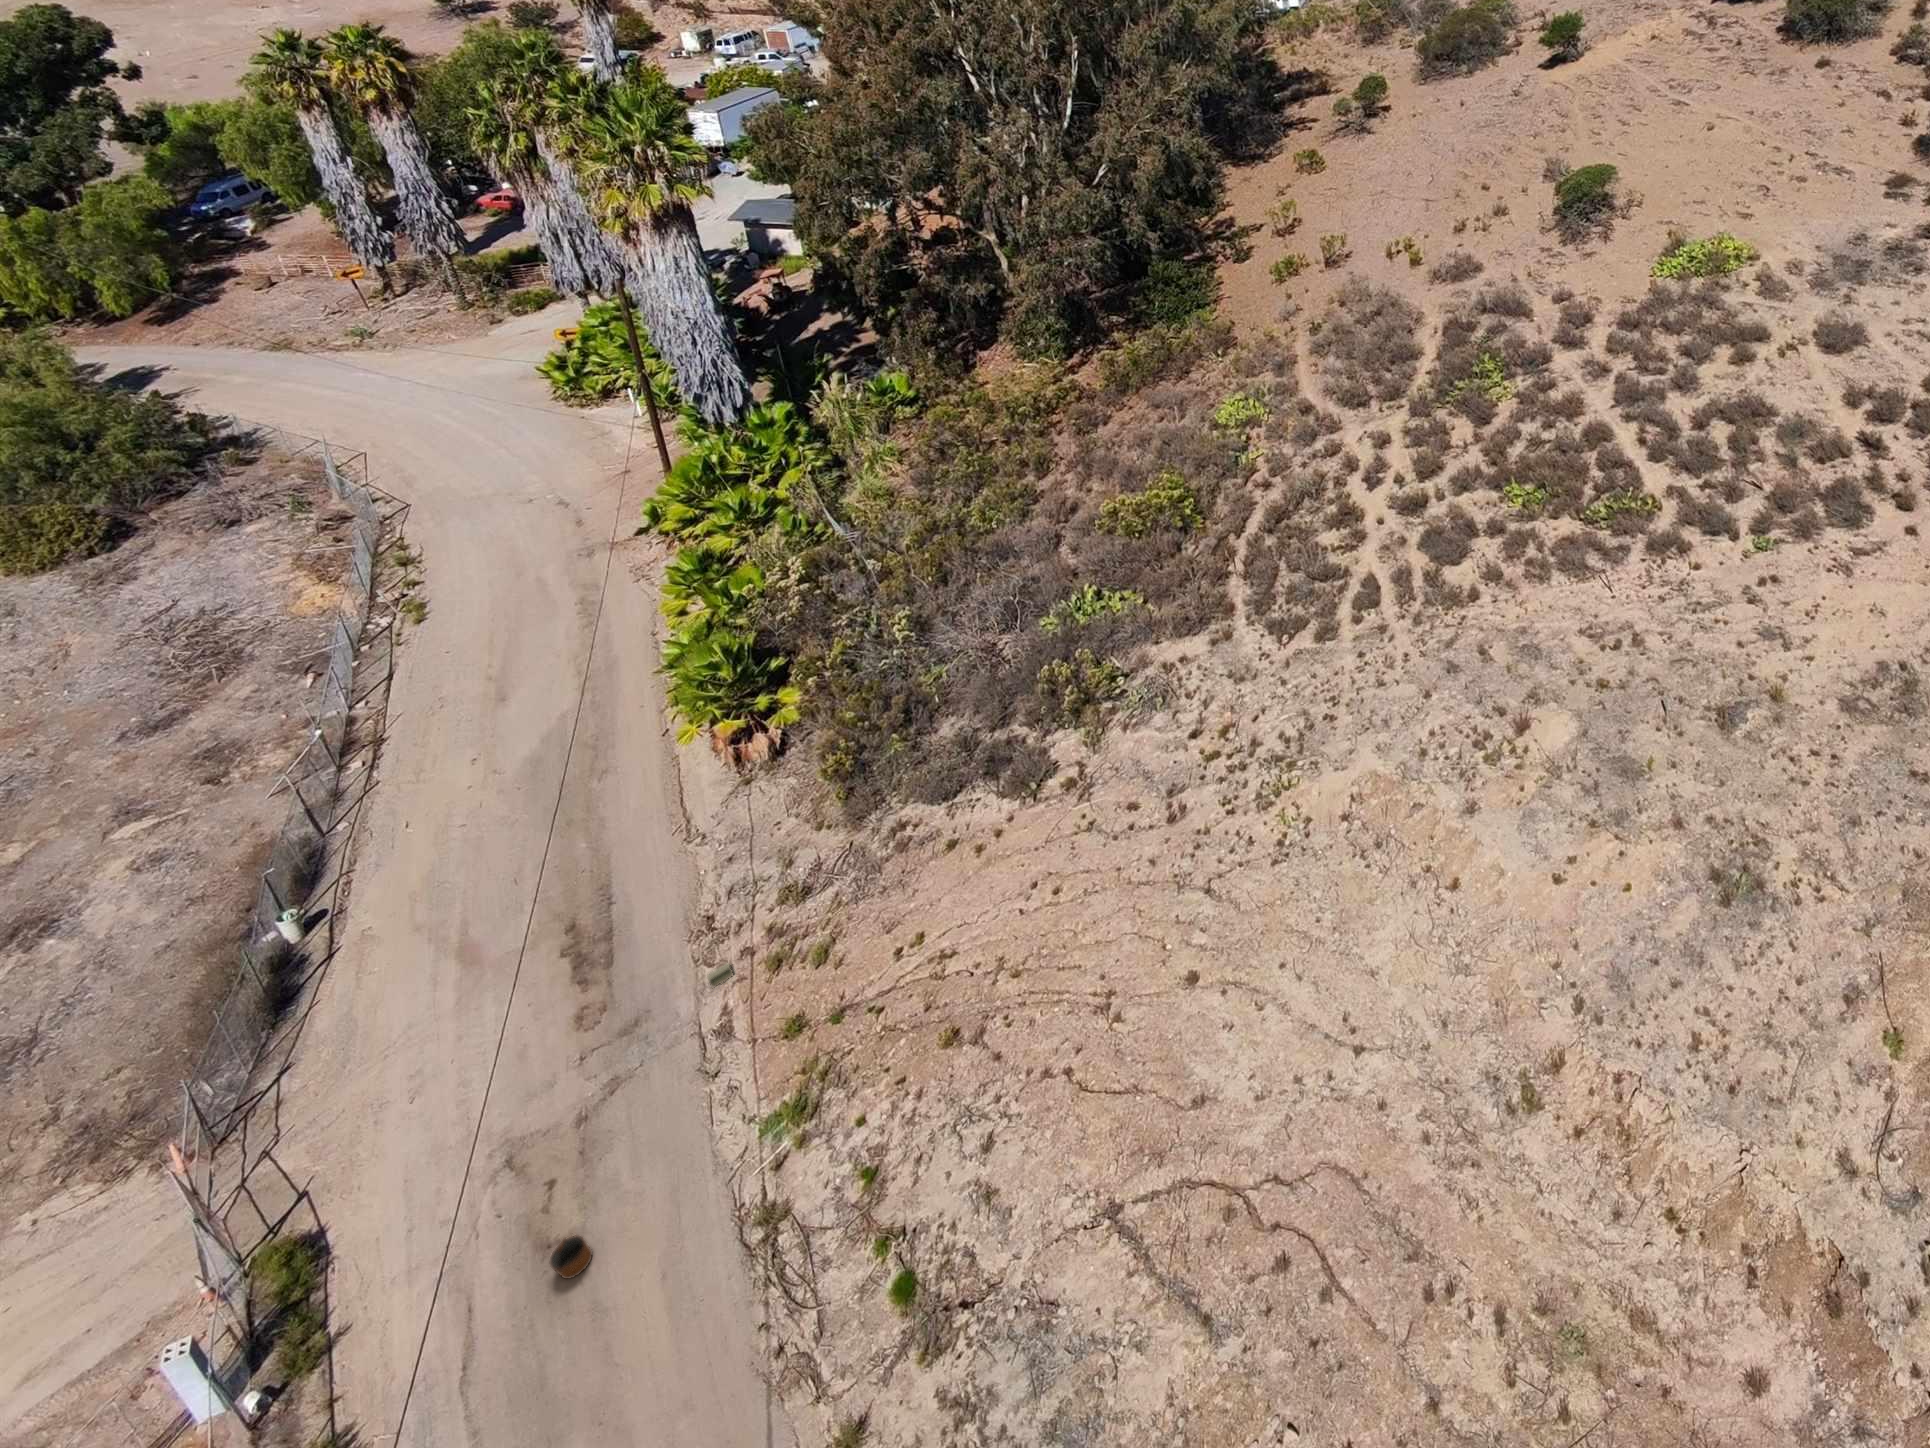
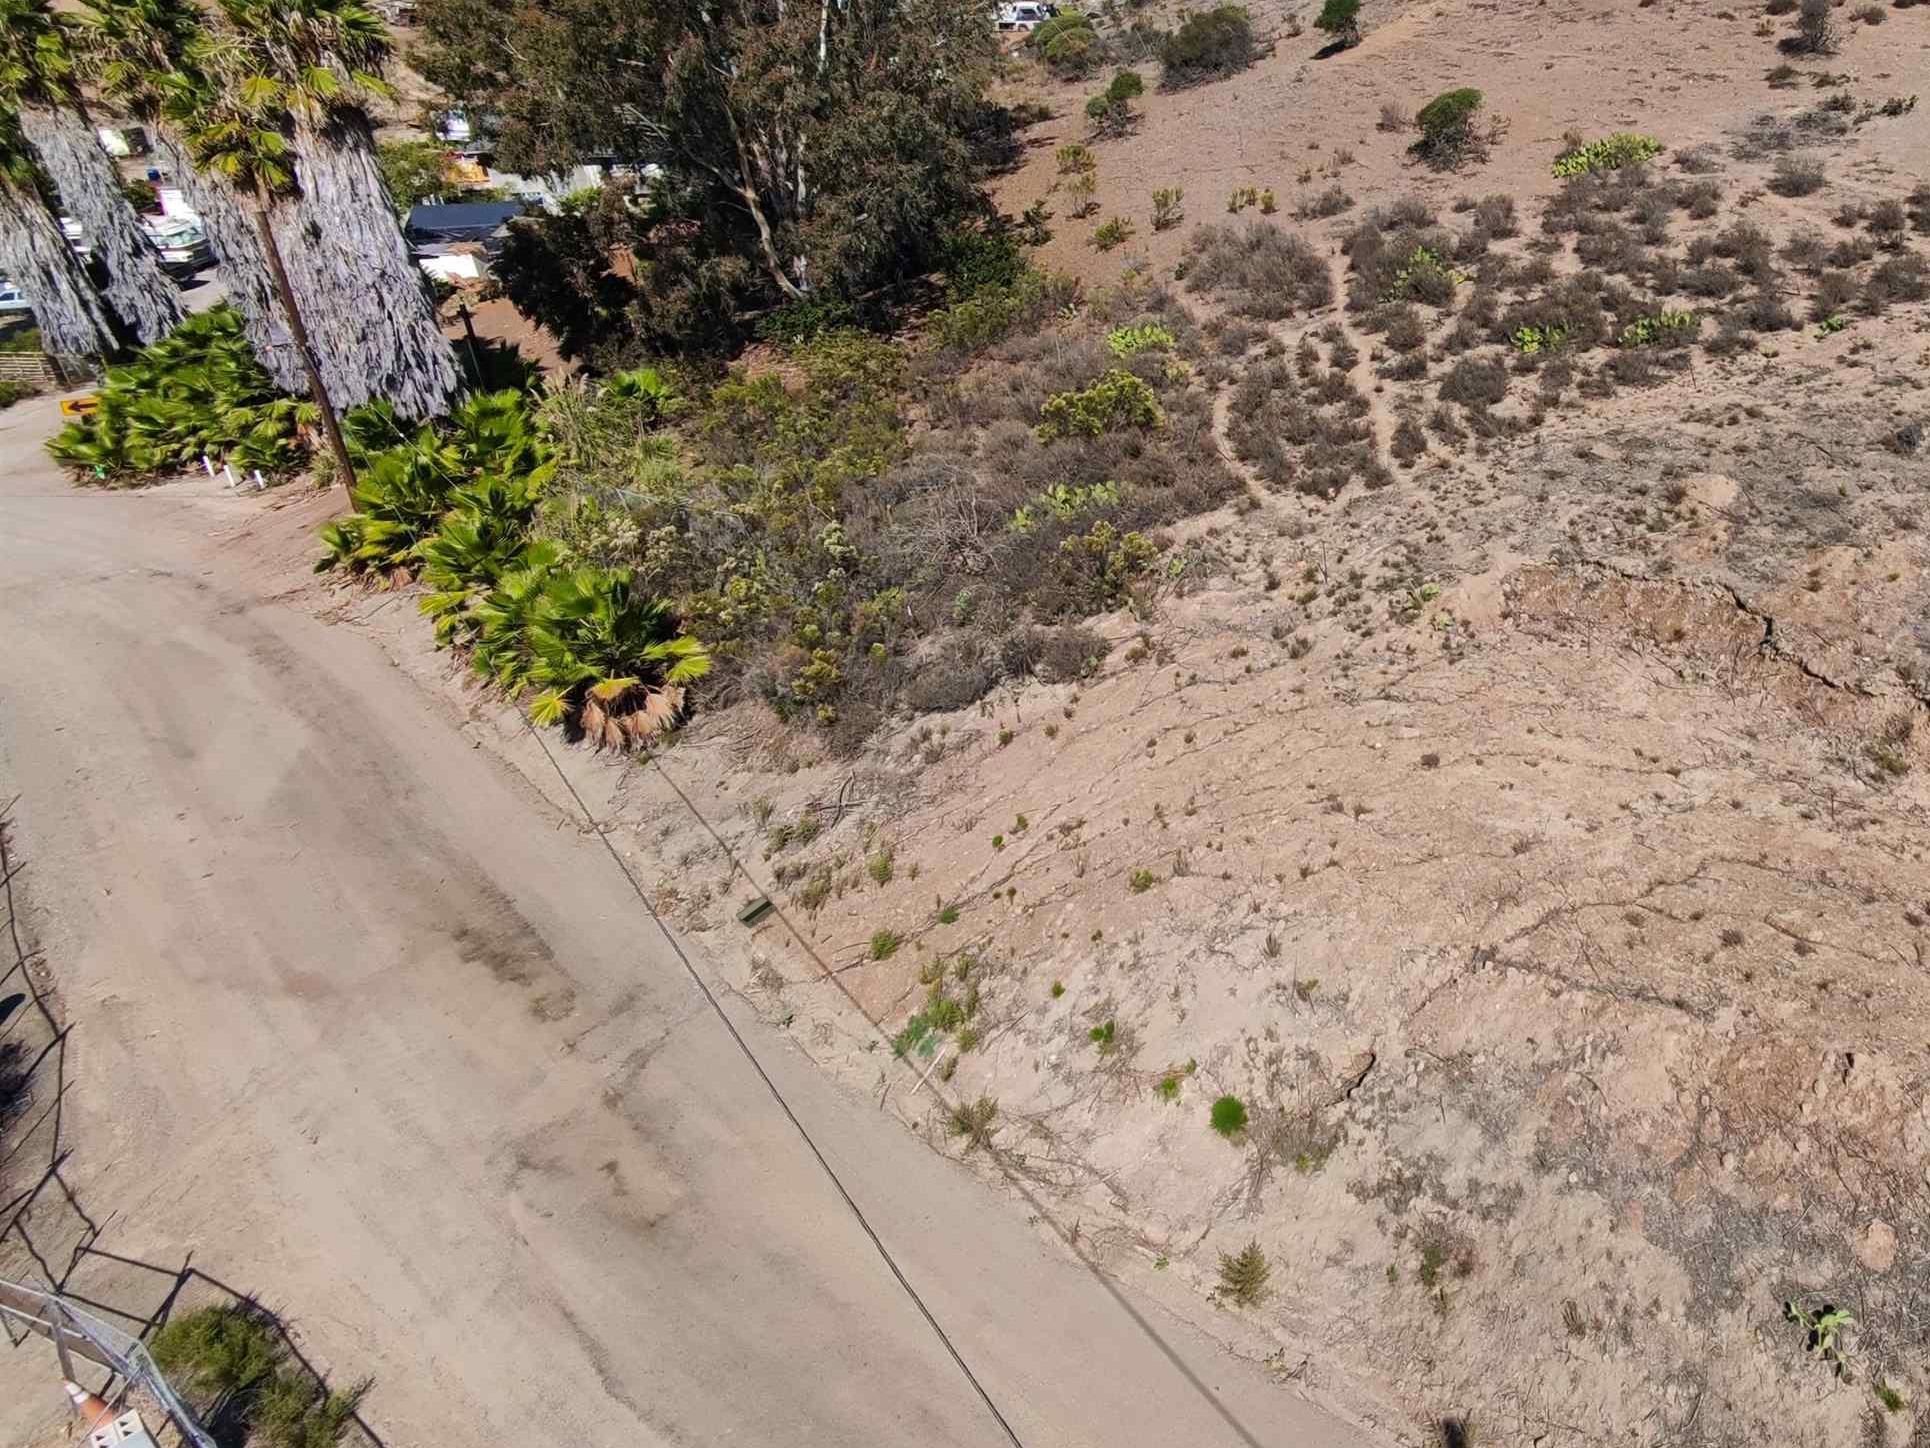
bucket: present [550,1235,593,1279] -> none [679,1180,737,1243]

